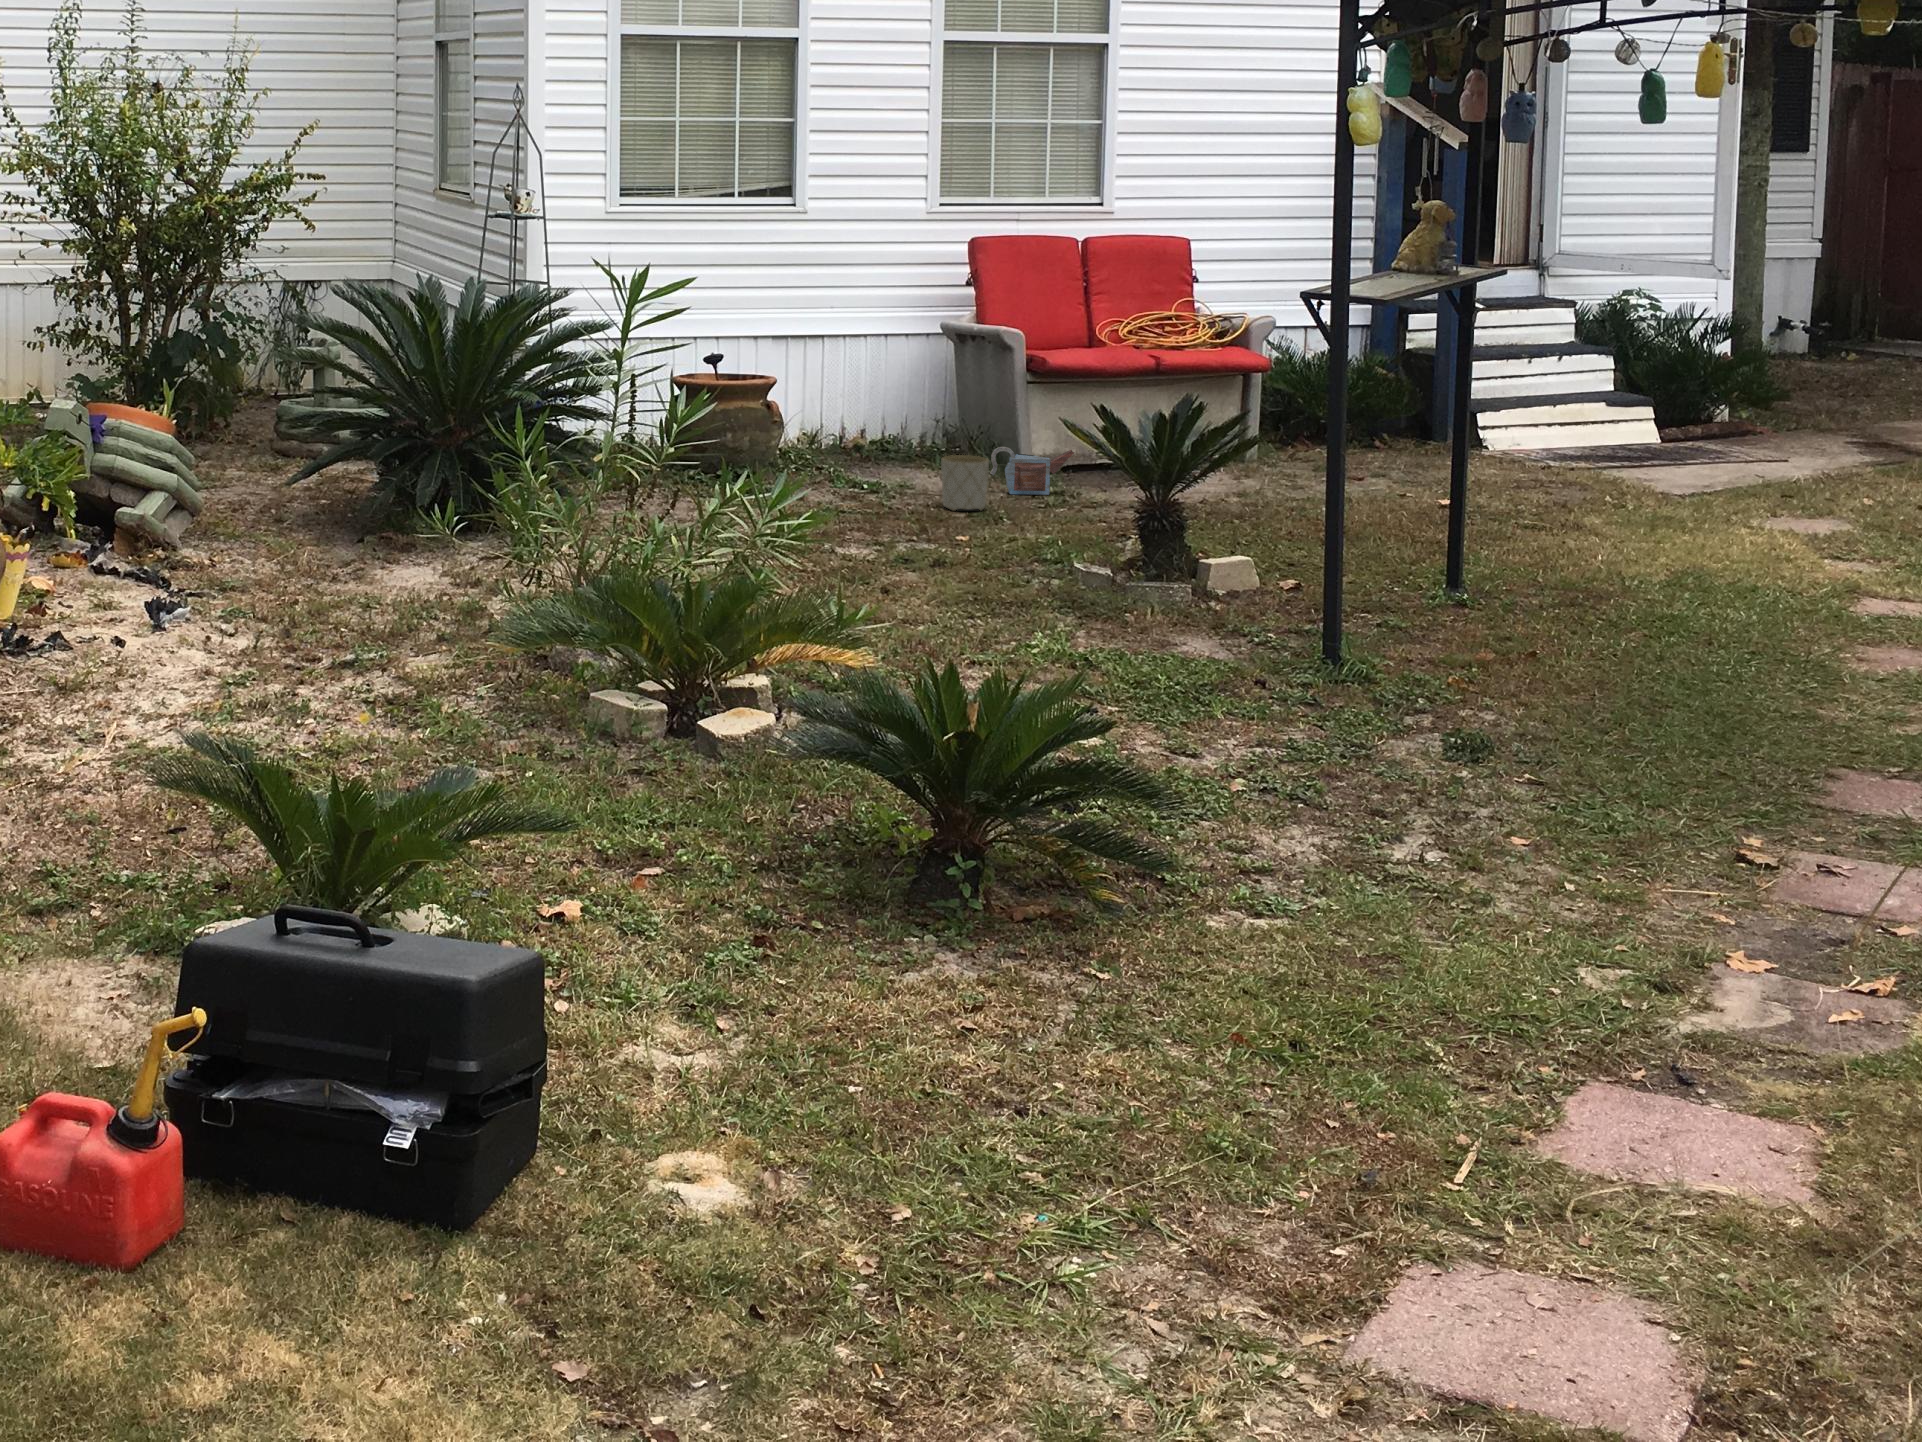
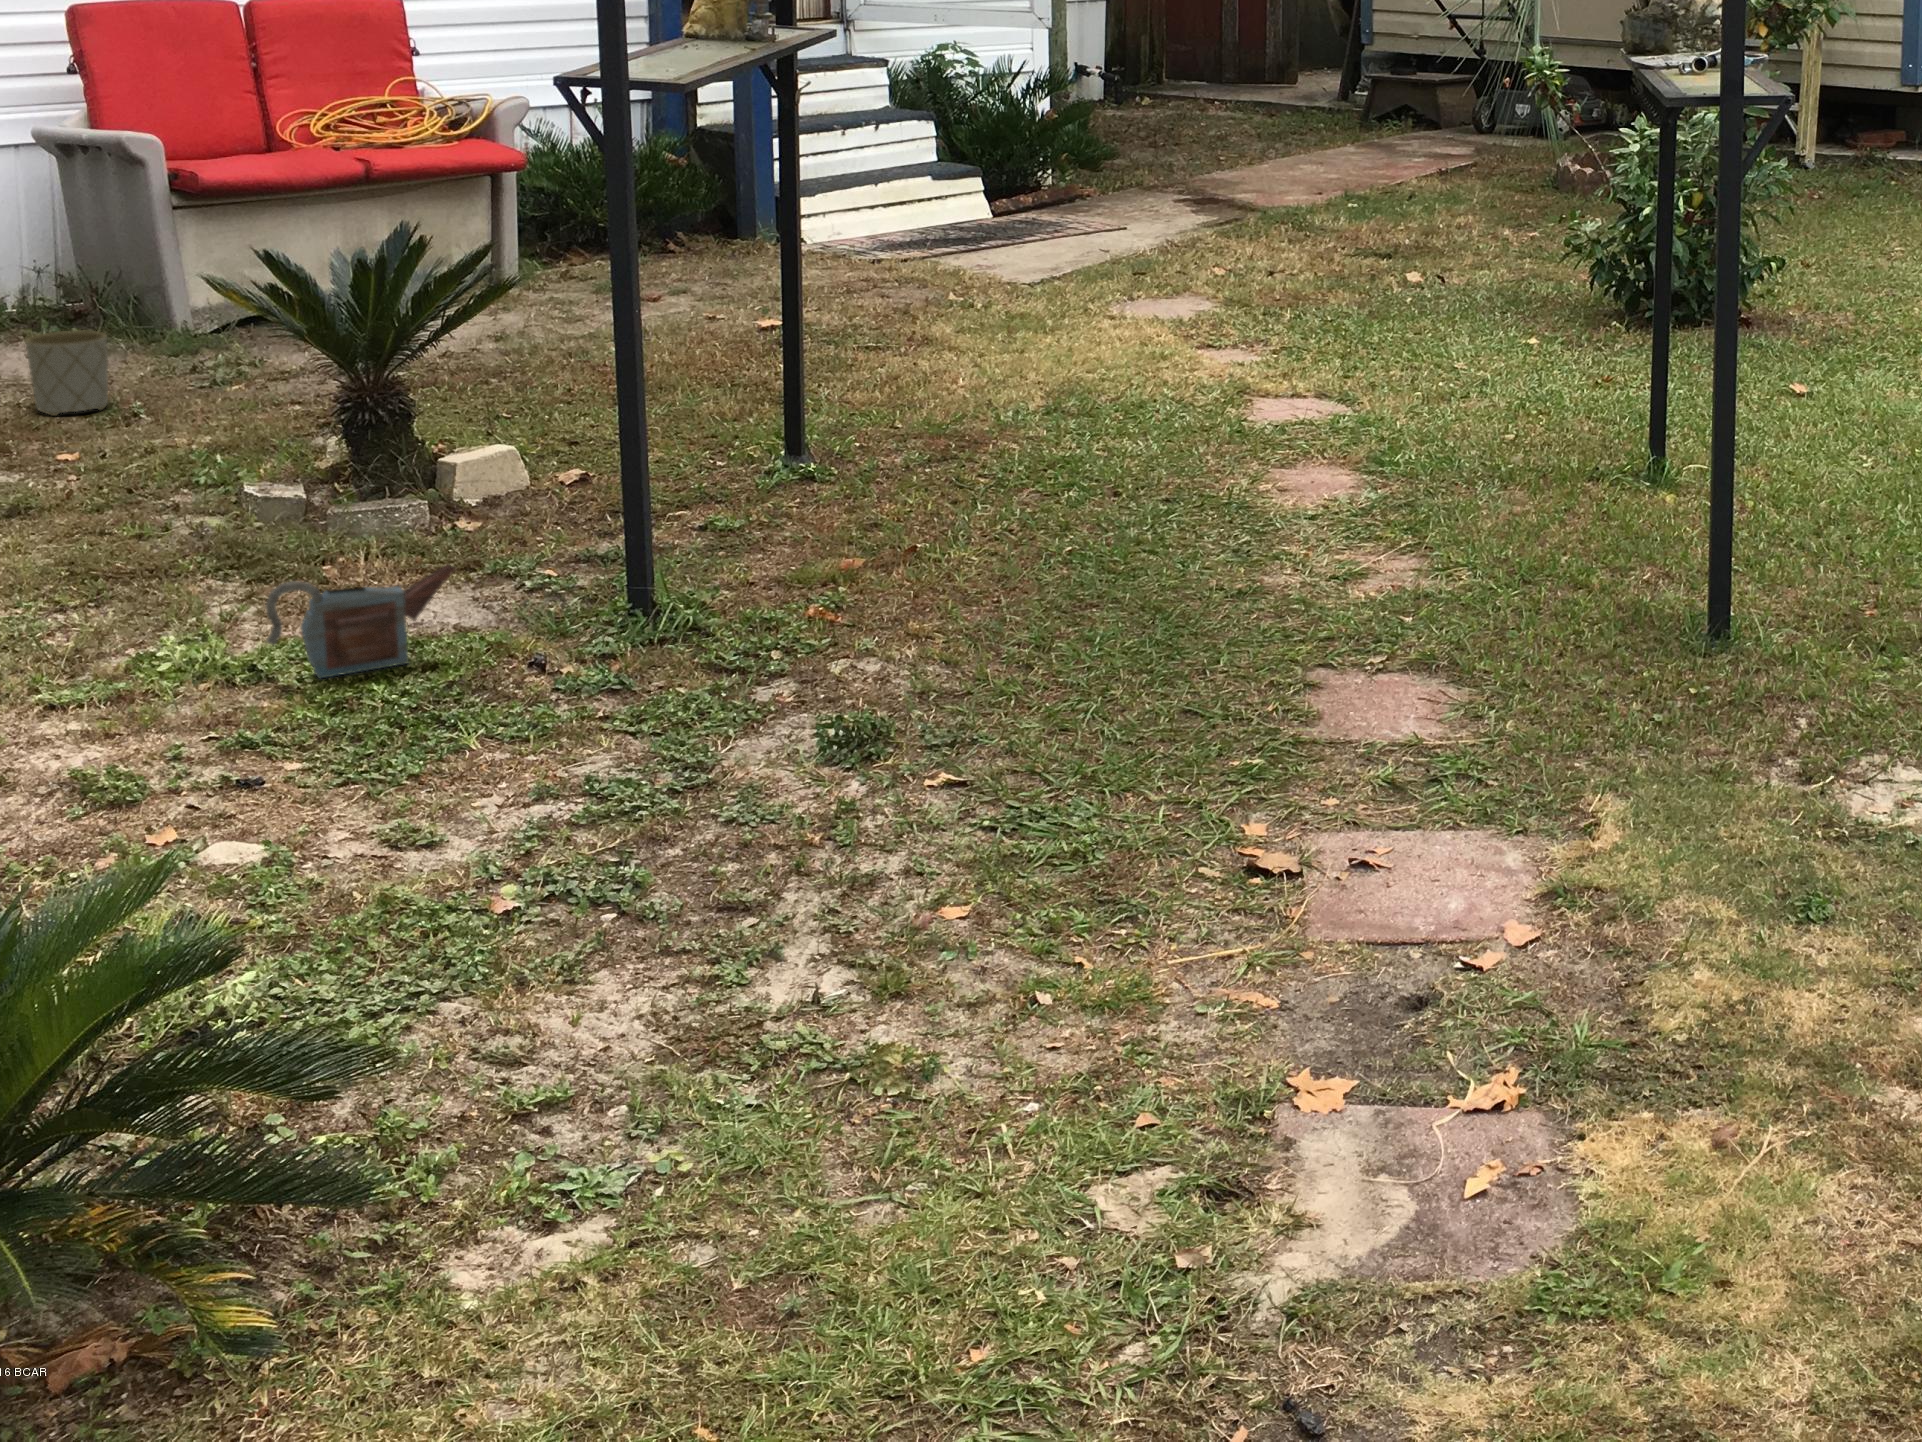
watering can: present [990,447,1074,495] -> present [265,564,456,678]

